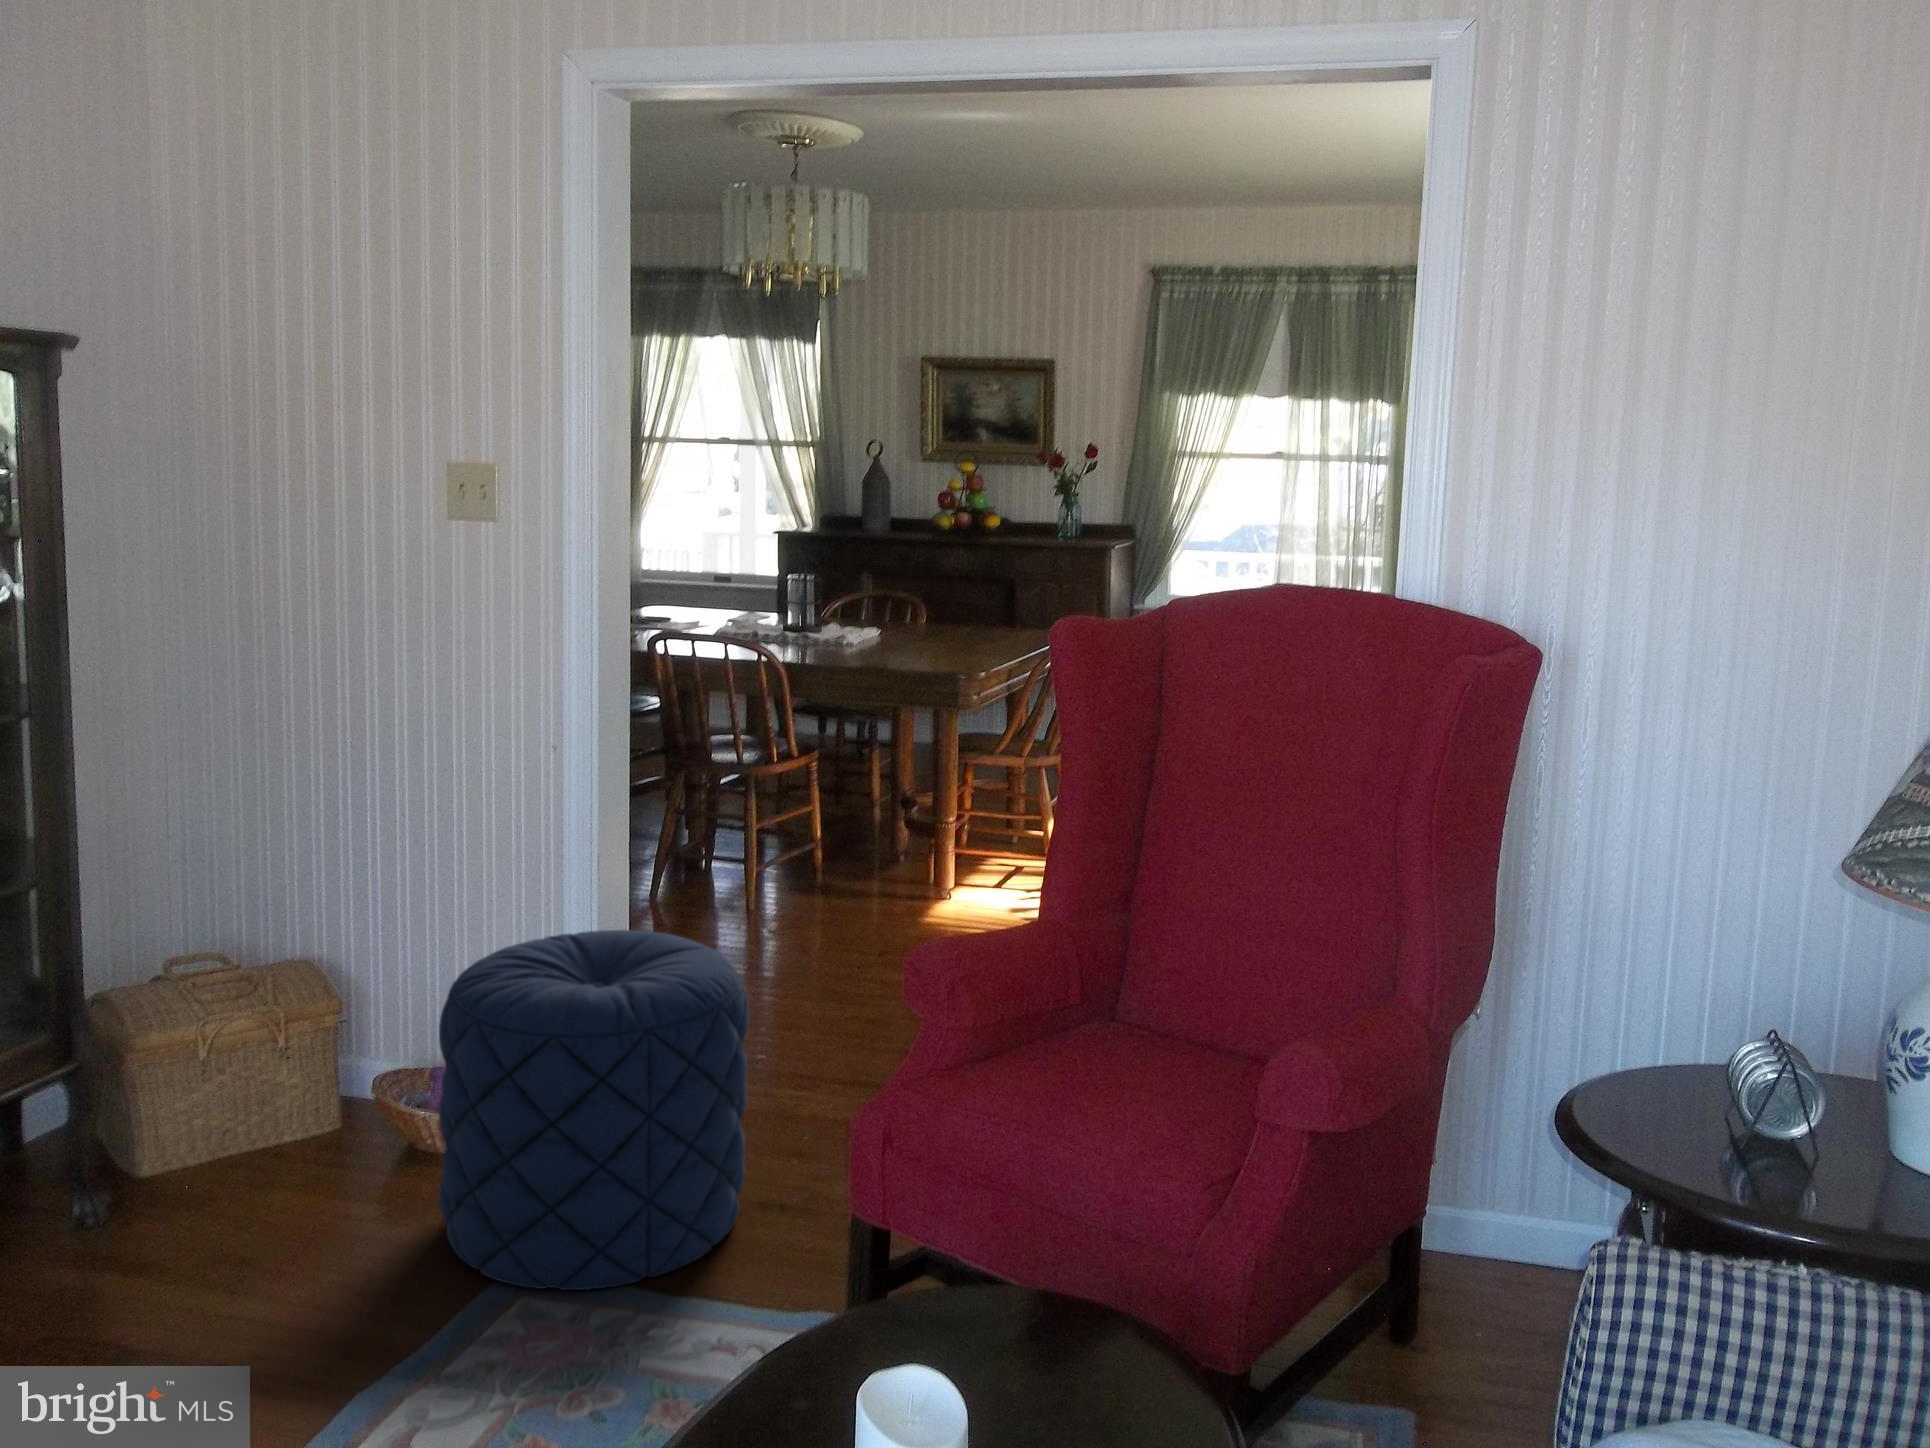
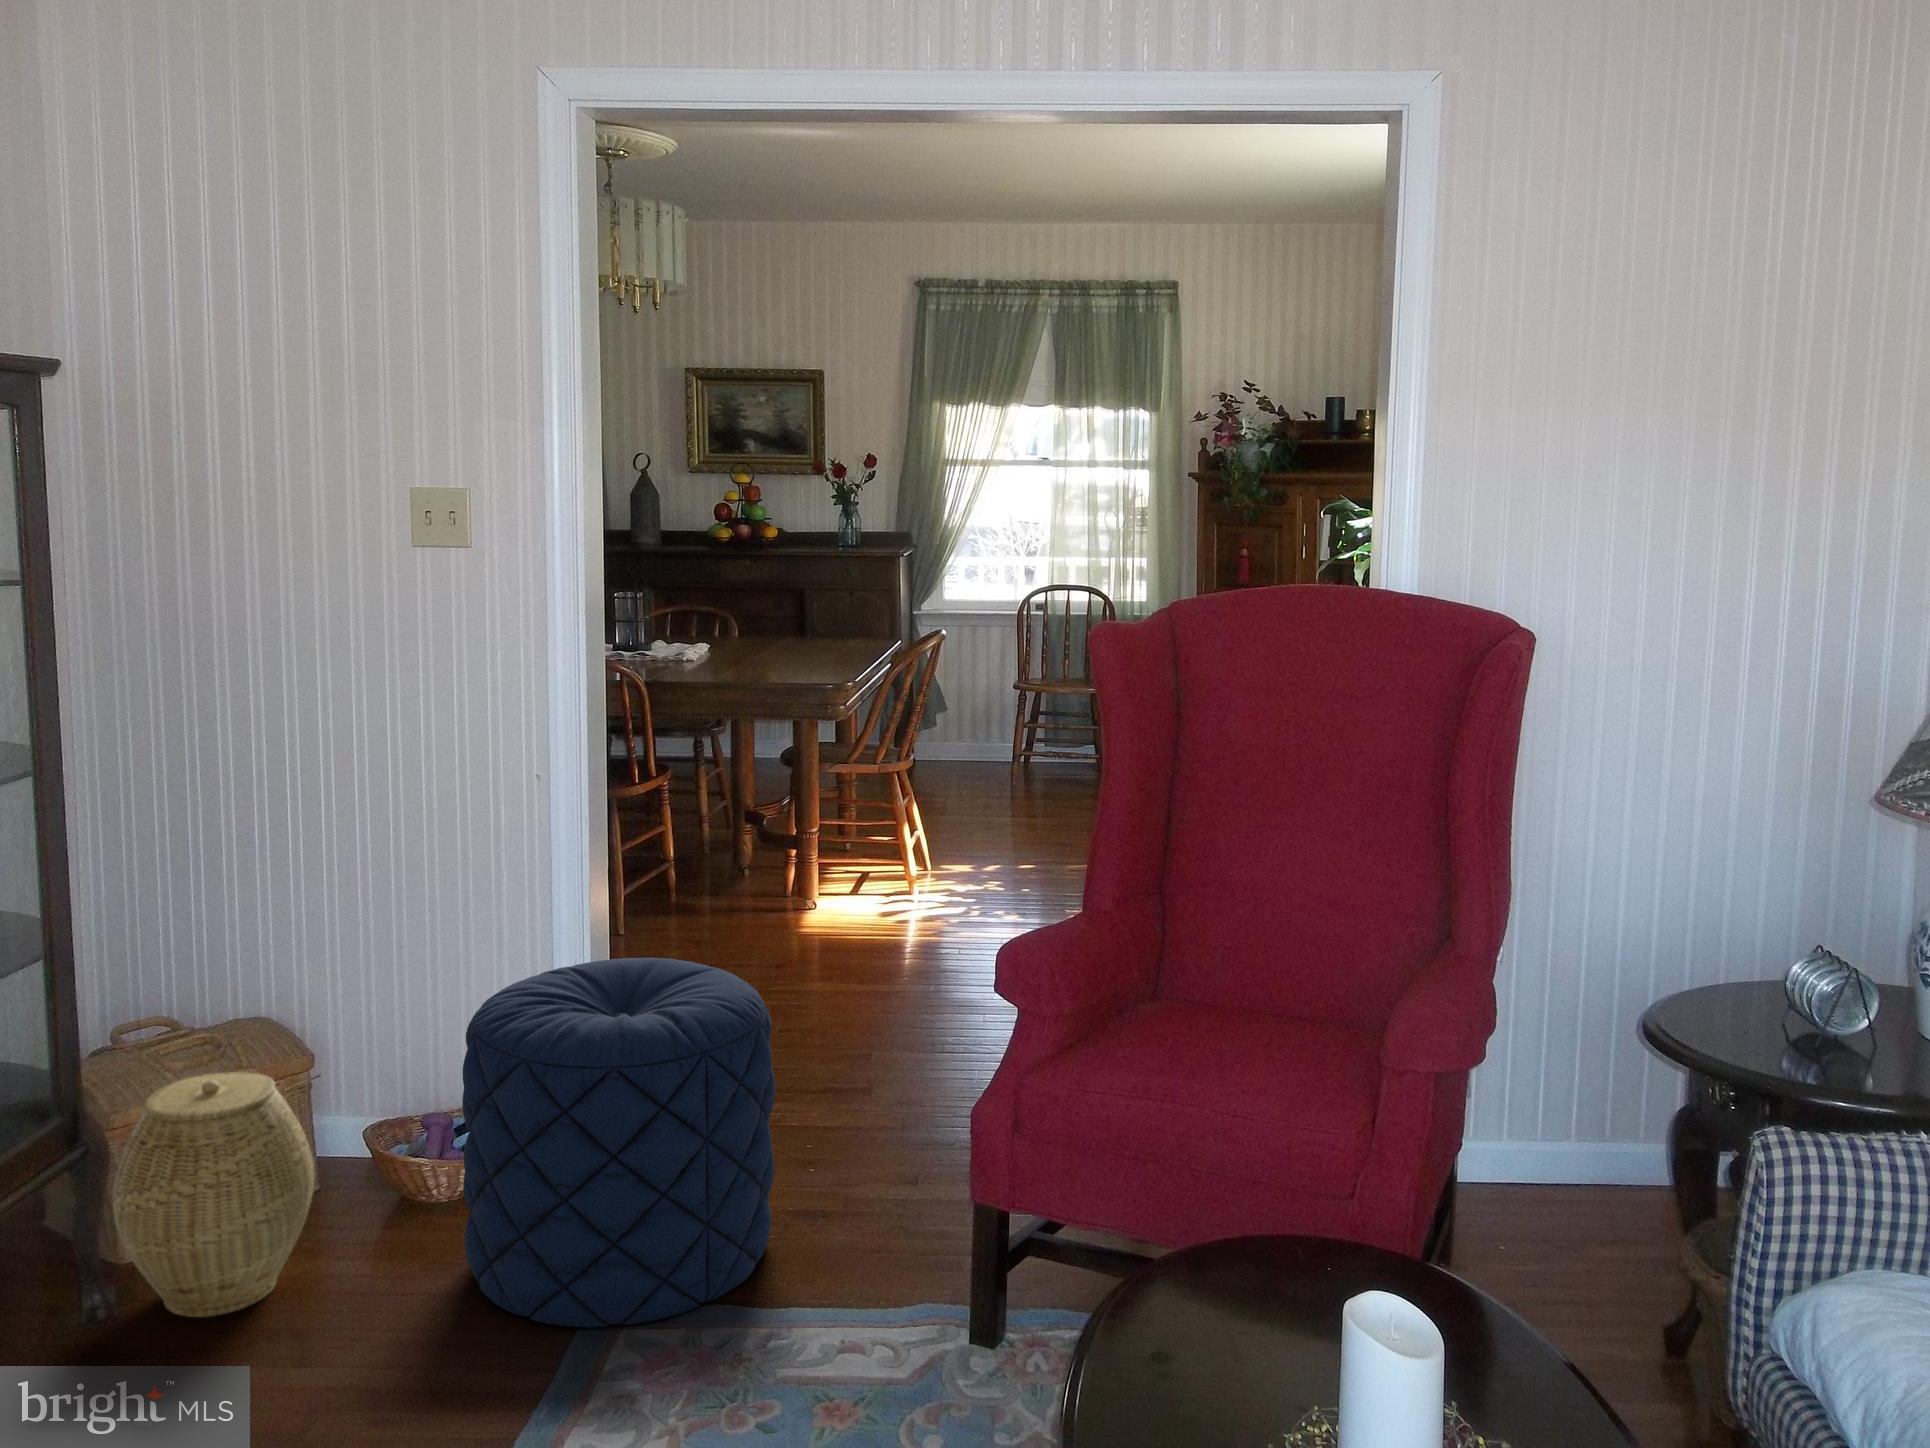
woven basket: none [135,1006,323,1231] -> present [113,1072,314,1317]

